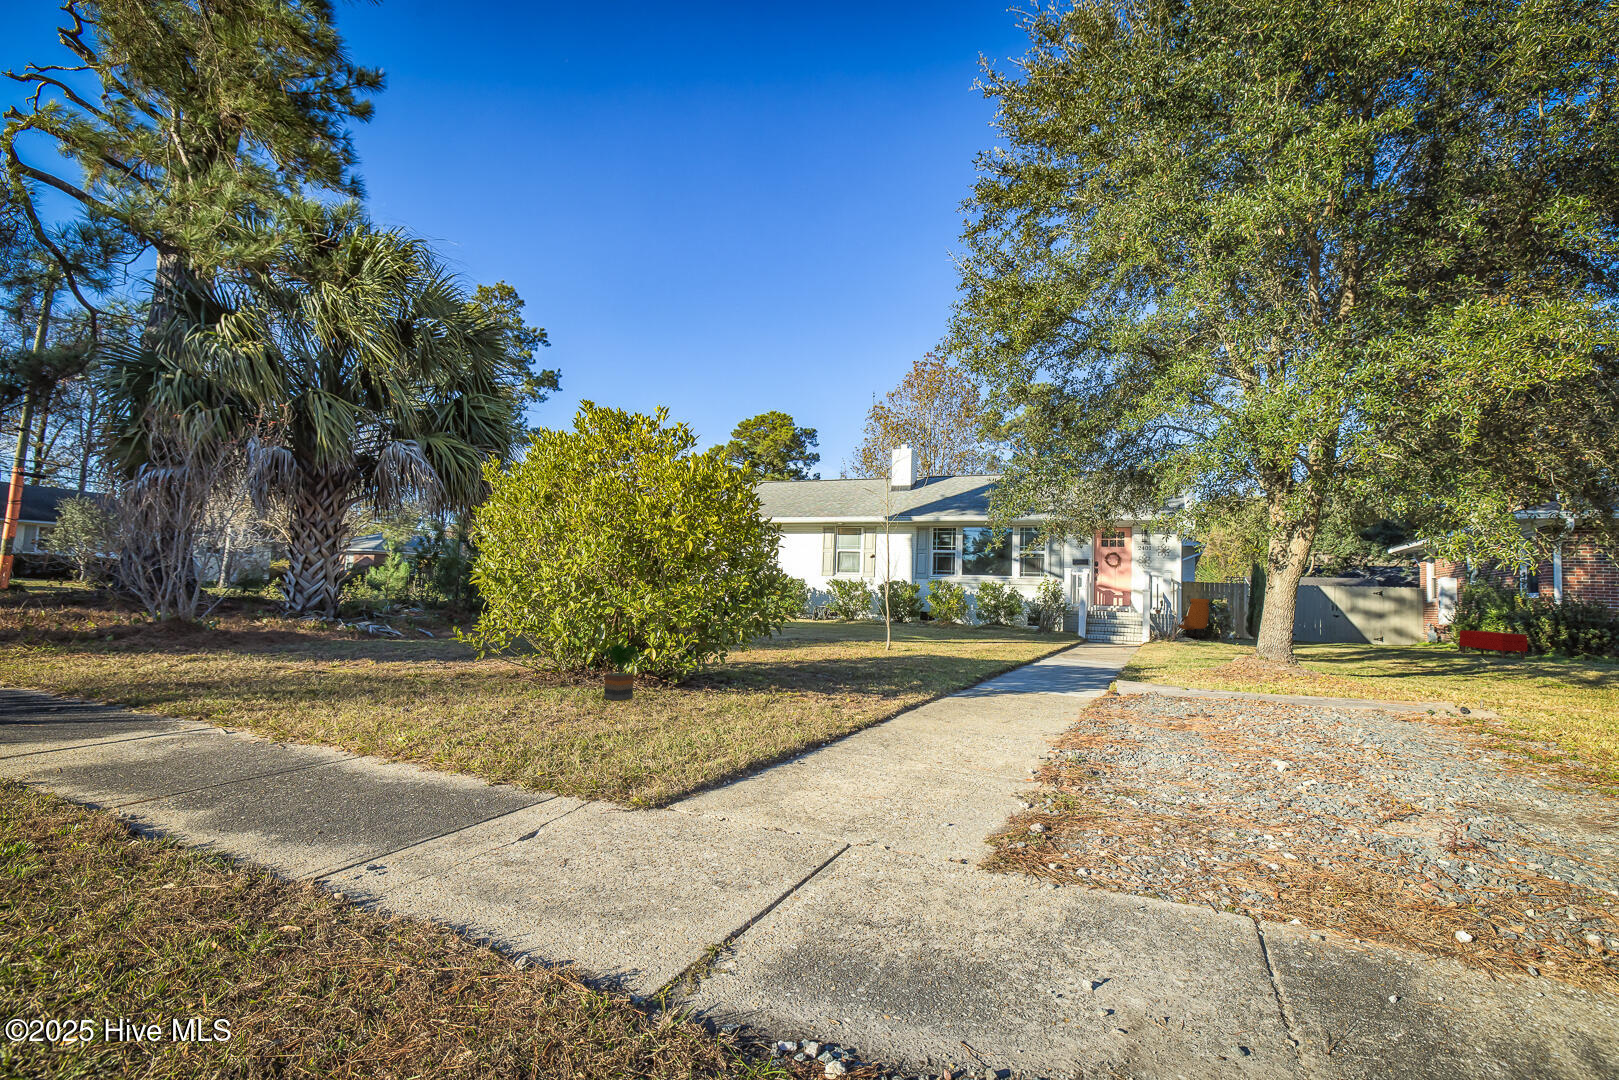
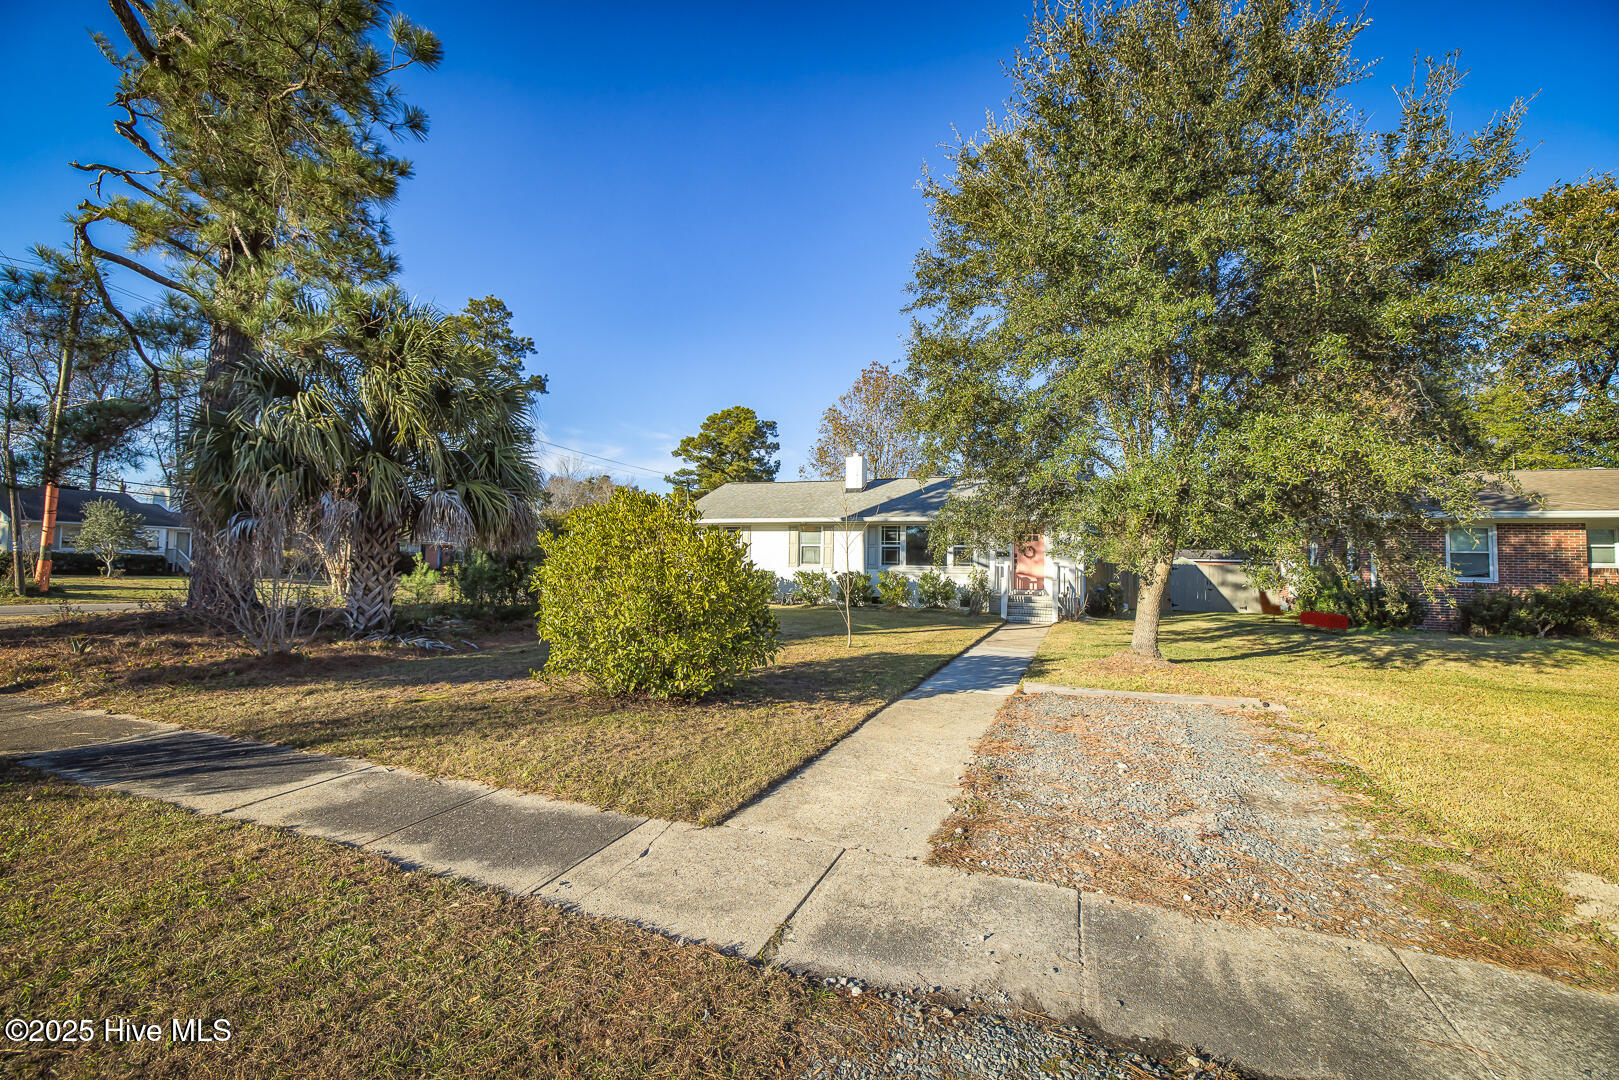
lounge chair: present [1178,598,1210,638] -> present [1258,590,1300,625]
potted tree: present [604,644,639,701] -> none [643,678,671,722]

